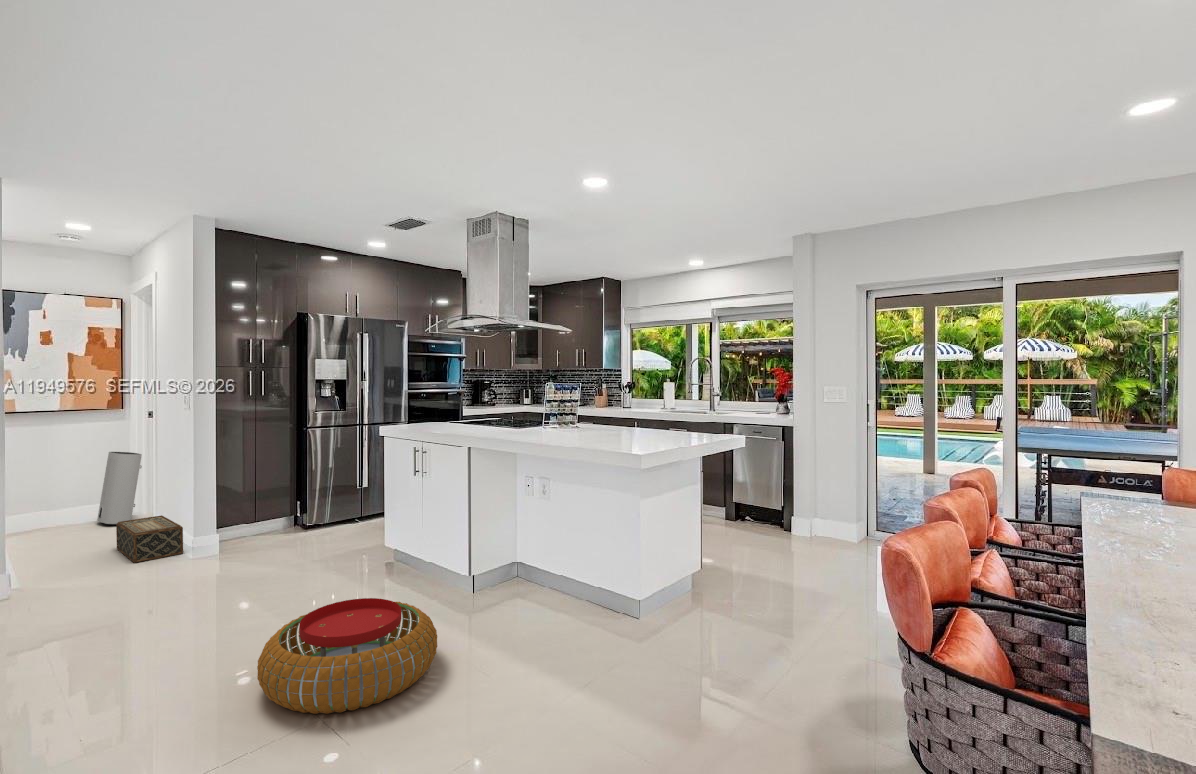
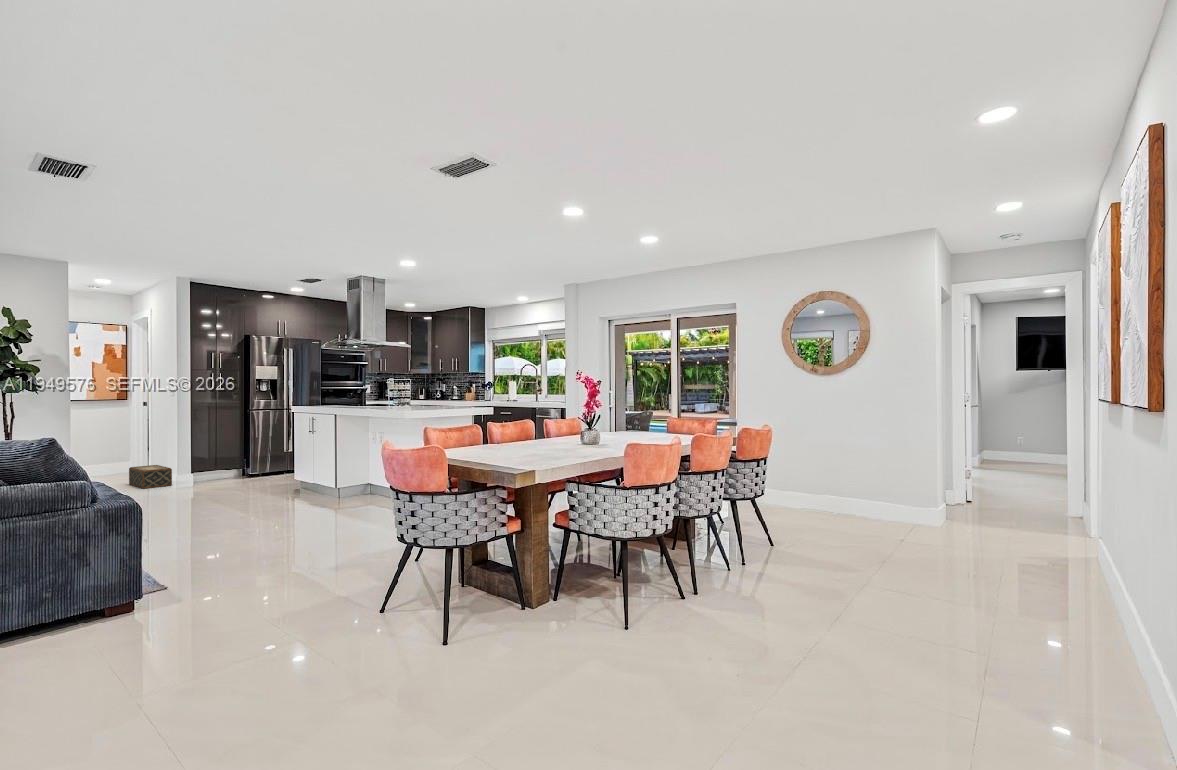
air purifier: present [97,452,142,524] -> none [110,428,140,476]
pouf: present [257,598,437,714] -> none [220,483,310,523]

